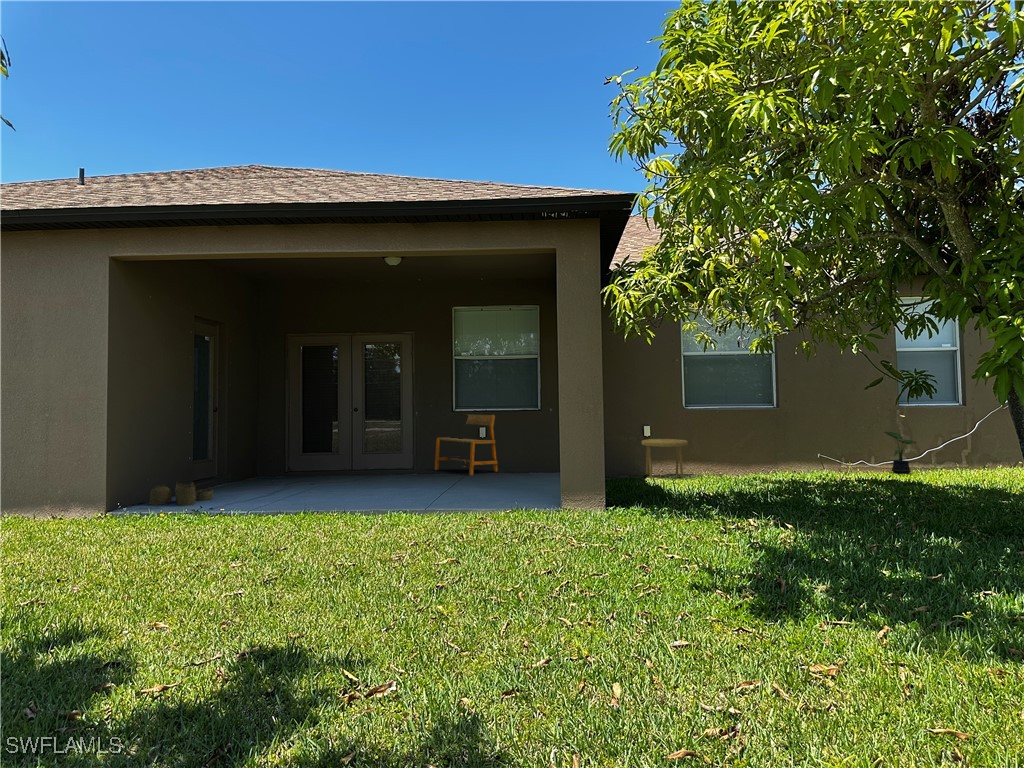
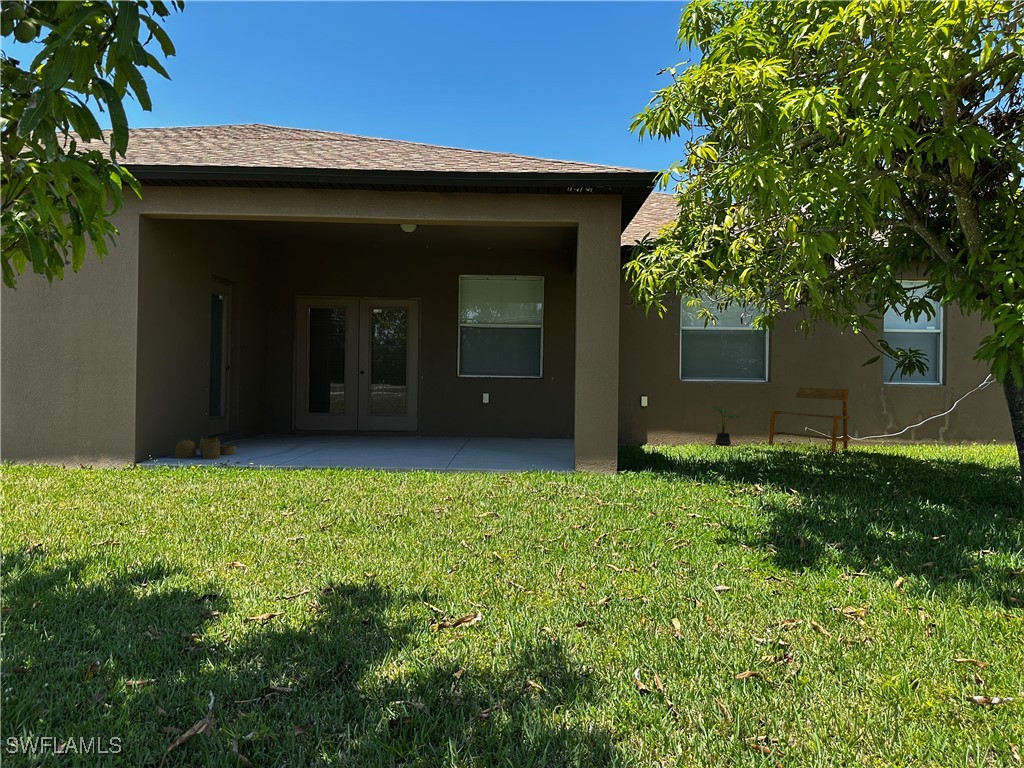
bench: present [435,415,498,475] -> present [769,387,850,452]
potted plant: present [884,432,916,474] -> present [712,406,739,445]
side table: present [642,439,688,478] -> none [643,409,687,447]

